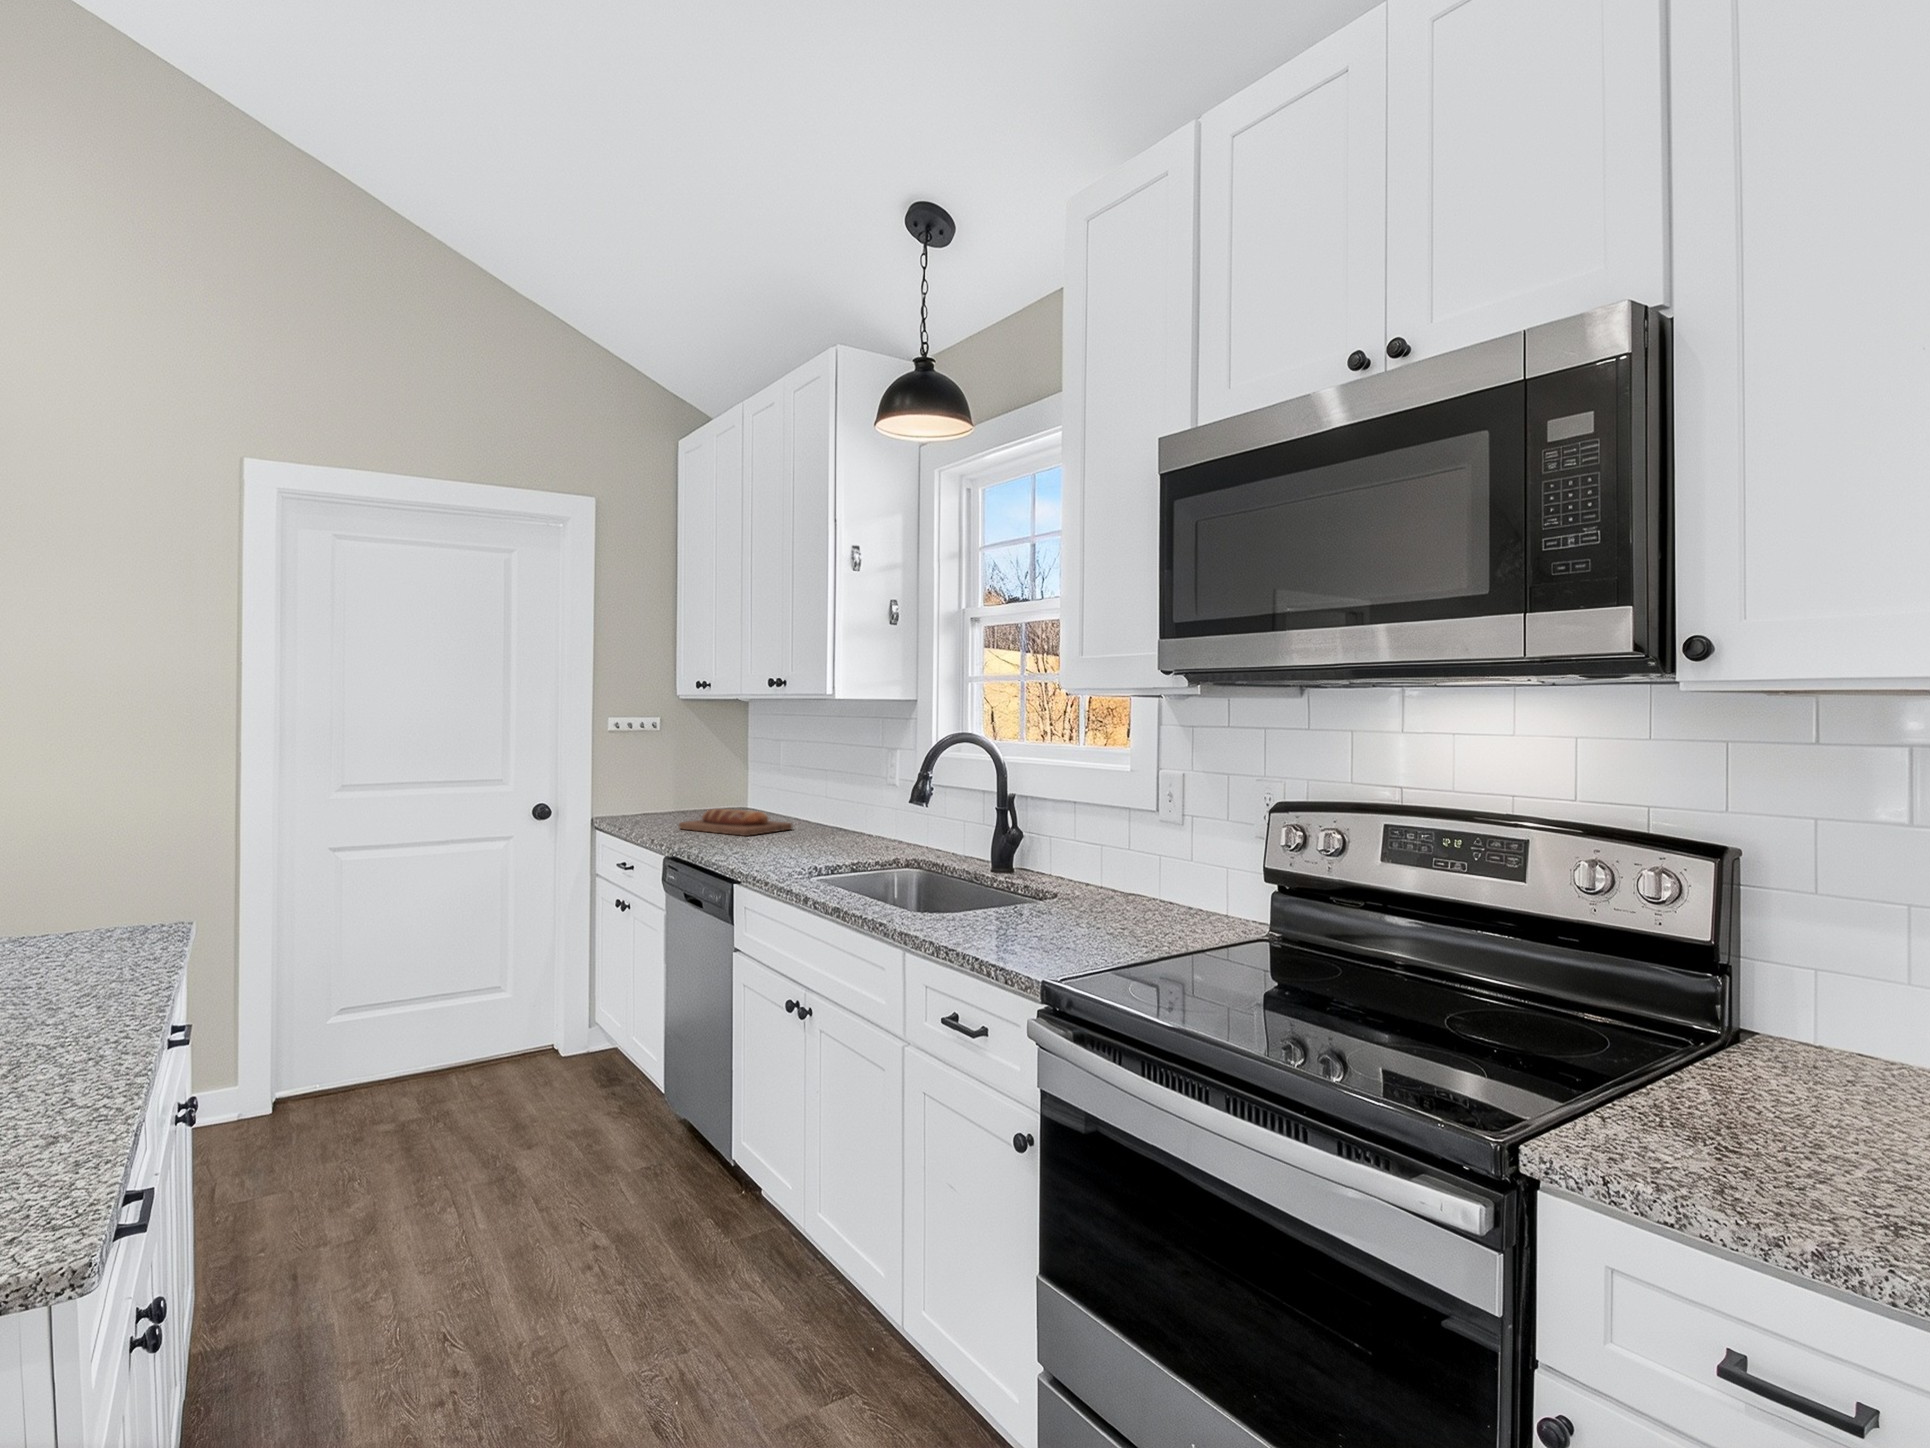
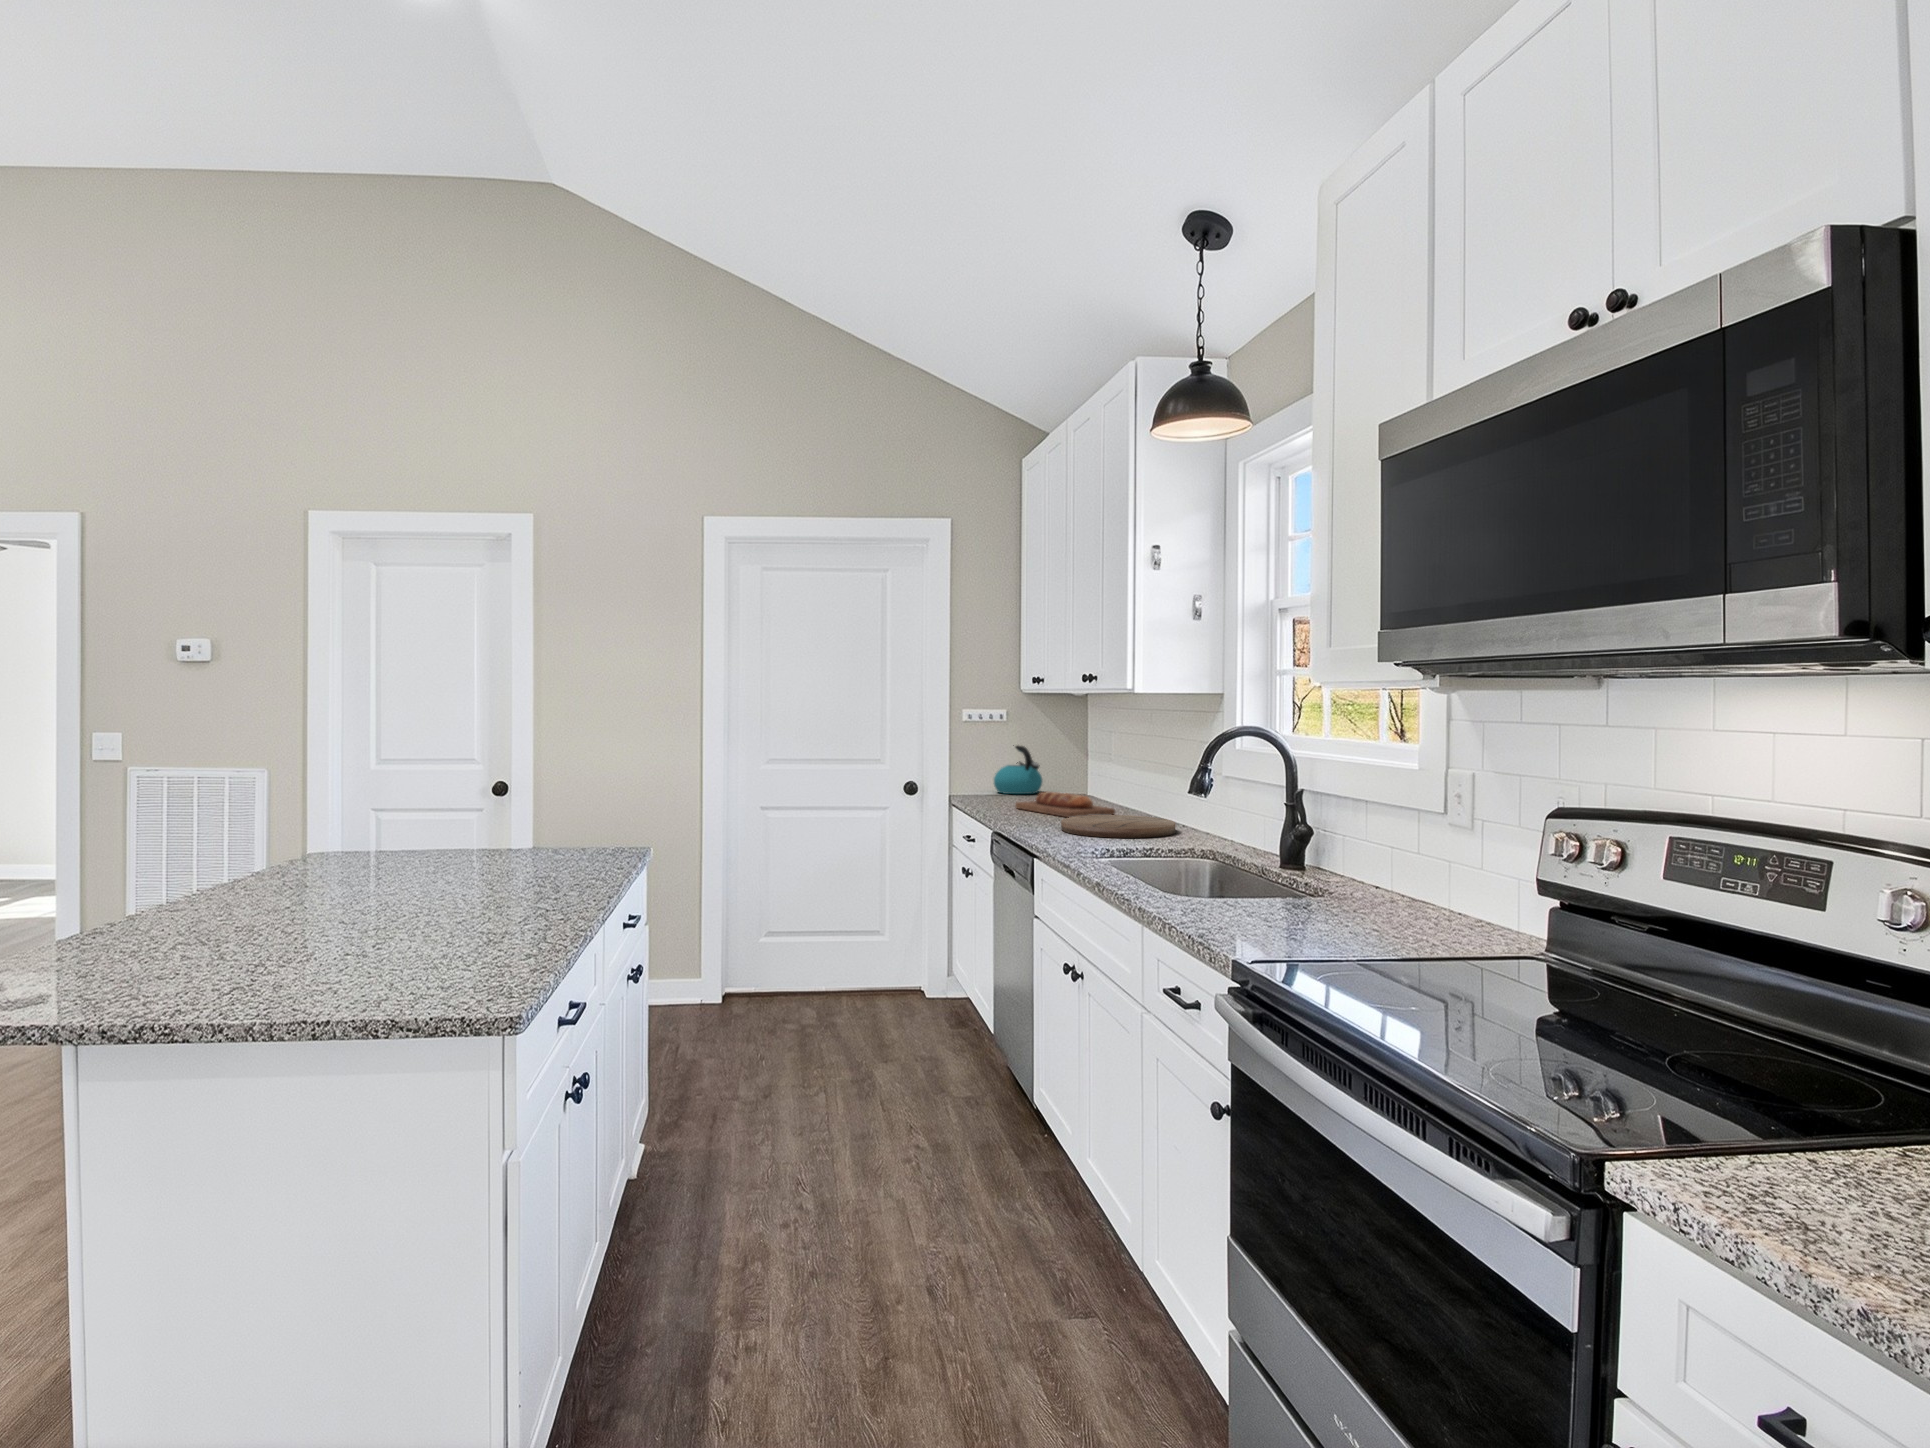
kettle: none [641,759,697,813] -> present [994,745,1042,794]
cutting board: none [747,830,868,855] -> present [1061,815,1175,838]

